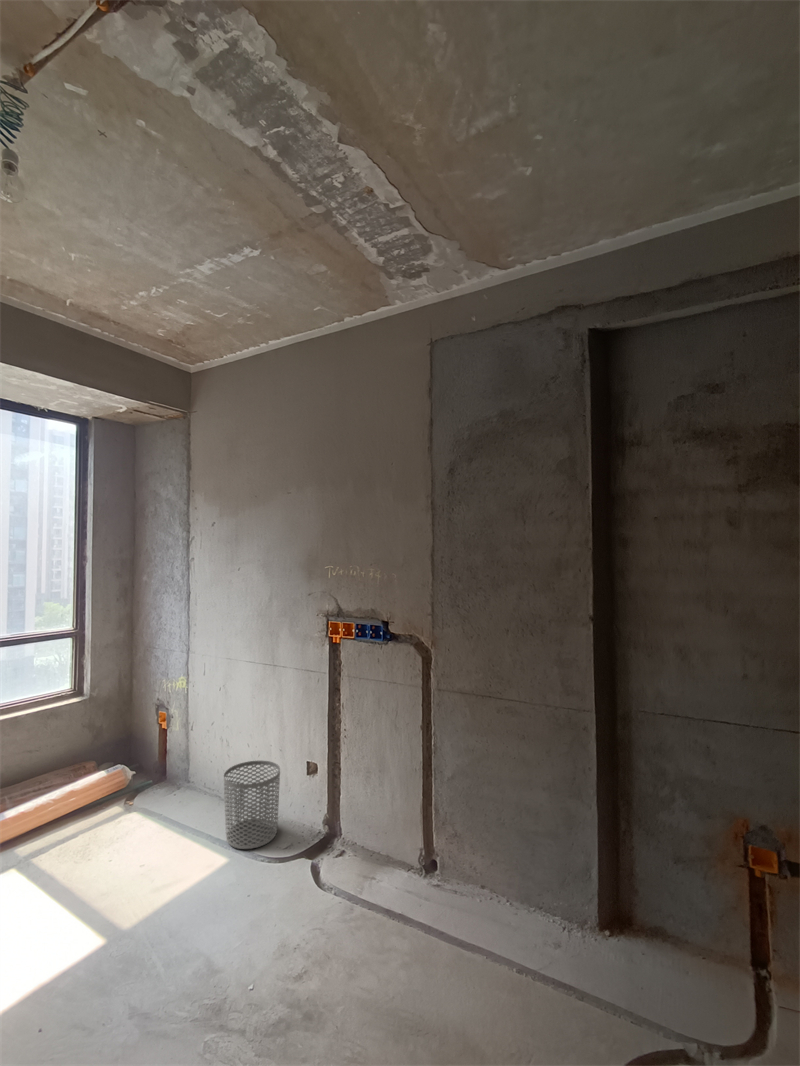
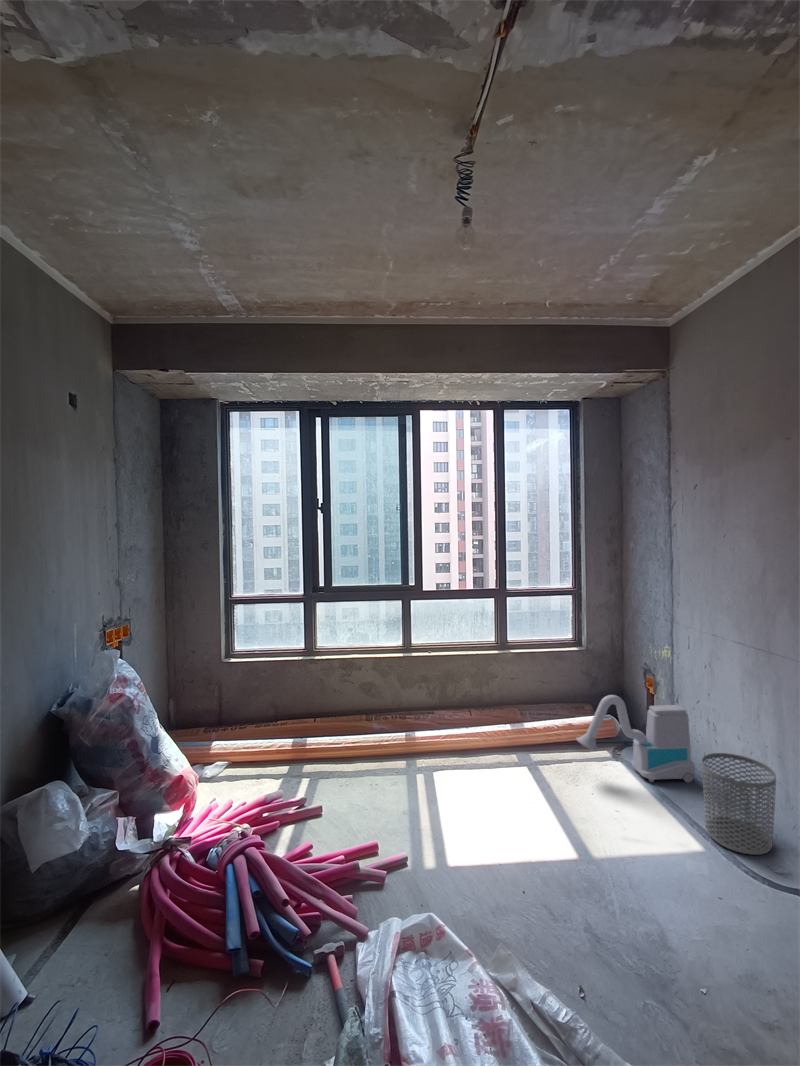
vacuum cleaner: none [88,733,209,820] -> present [576,695,695,782]

